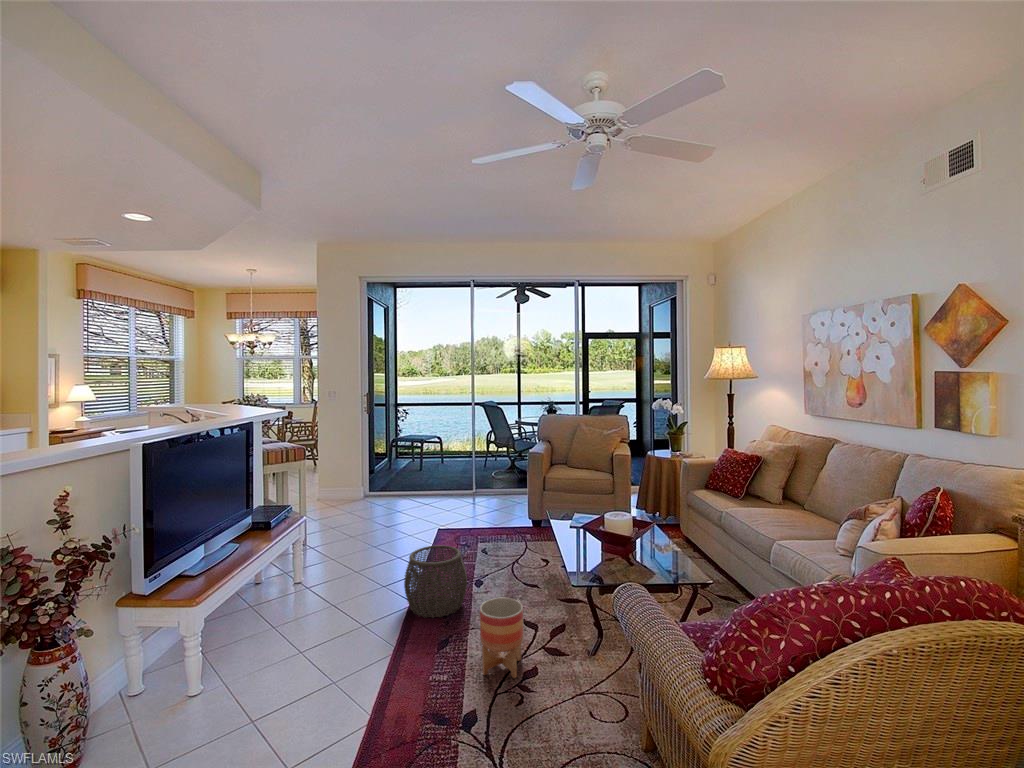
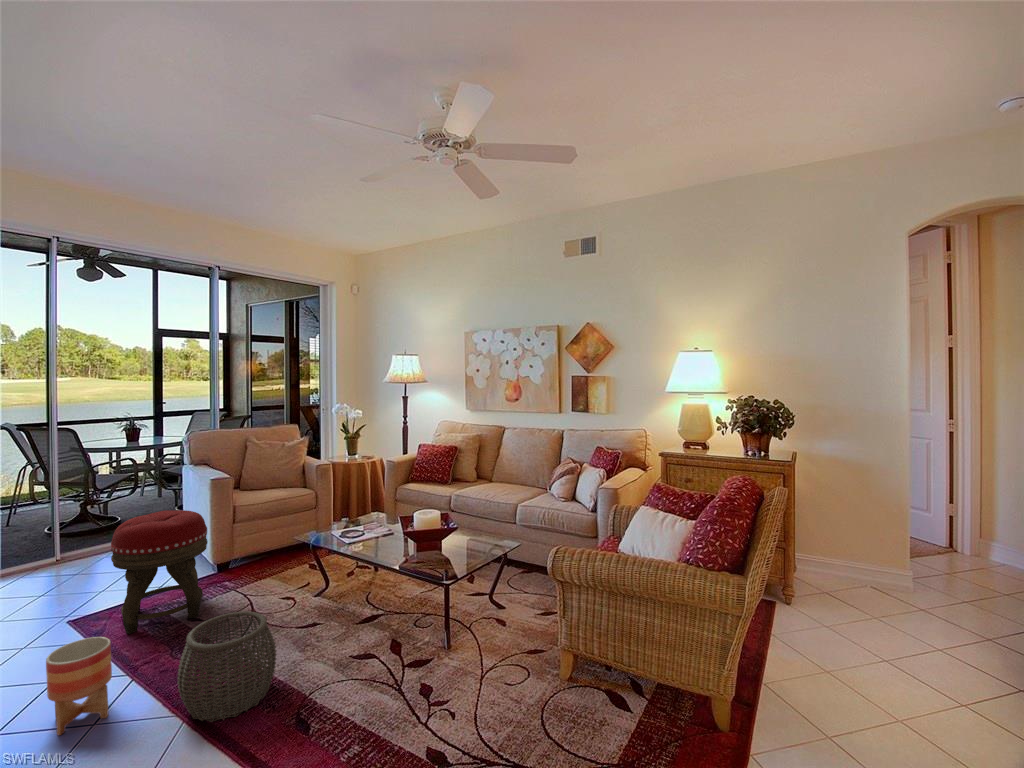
footstool: none [446,468,503,550] -> present [111,510,208,634]
planter: present [480,598,524,678] -> present [46,637,112,735]

